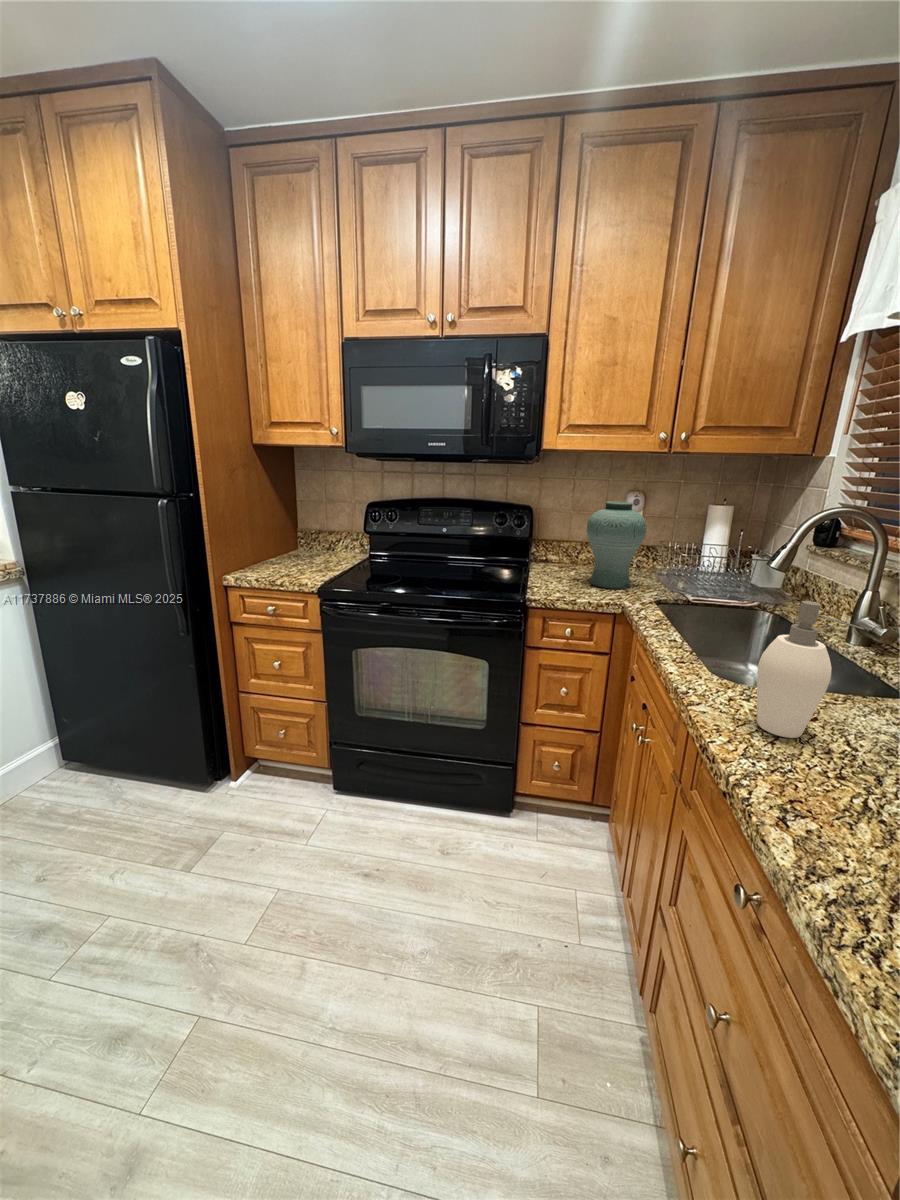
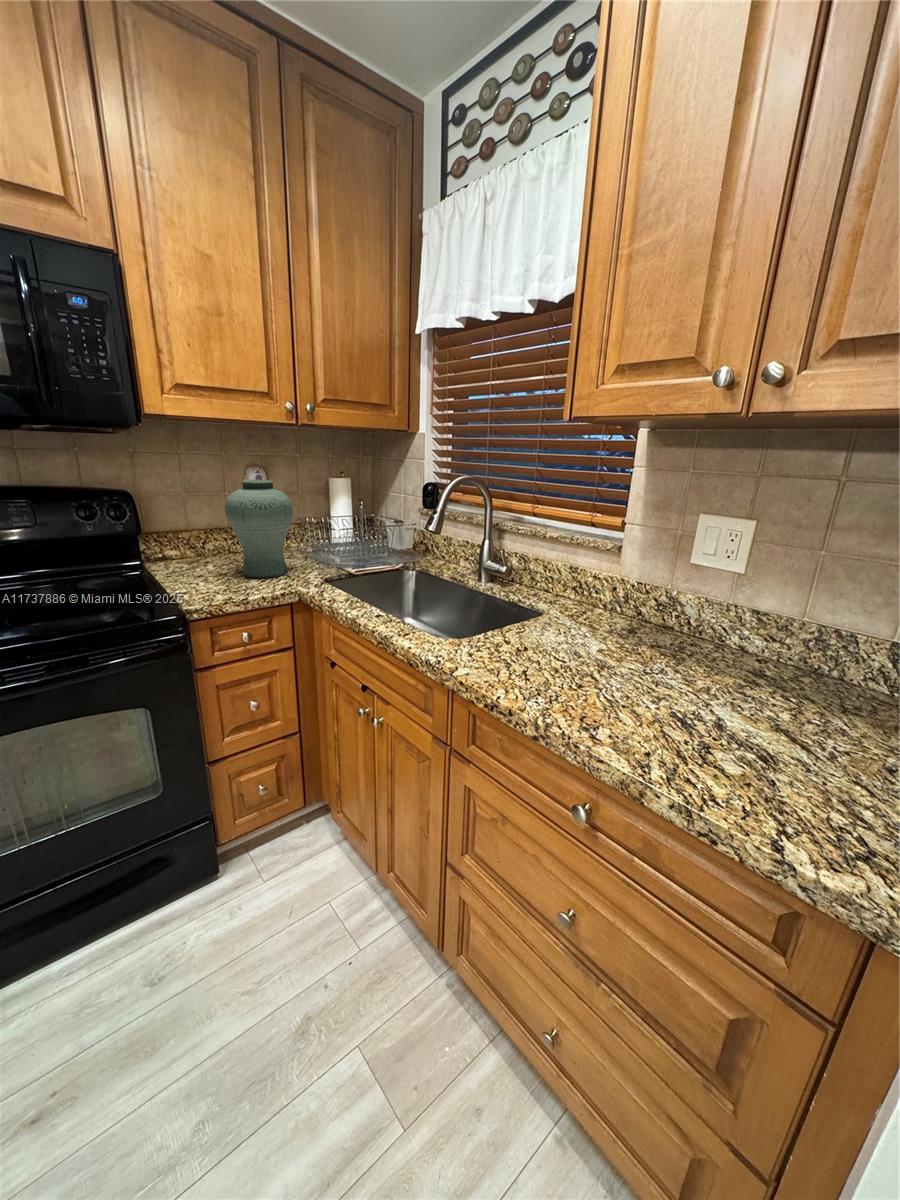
soap dispenser: present [757,601,864,738] -> none [497,556,570,671]

